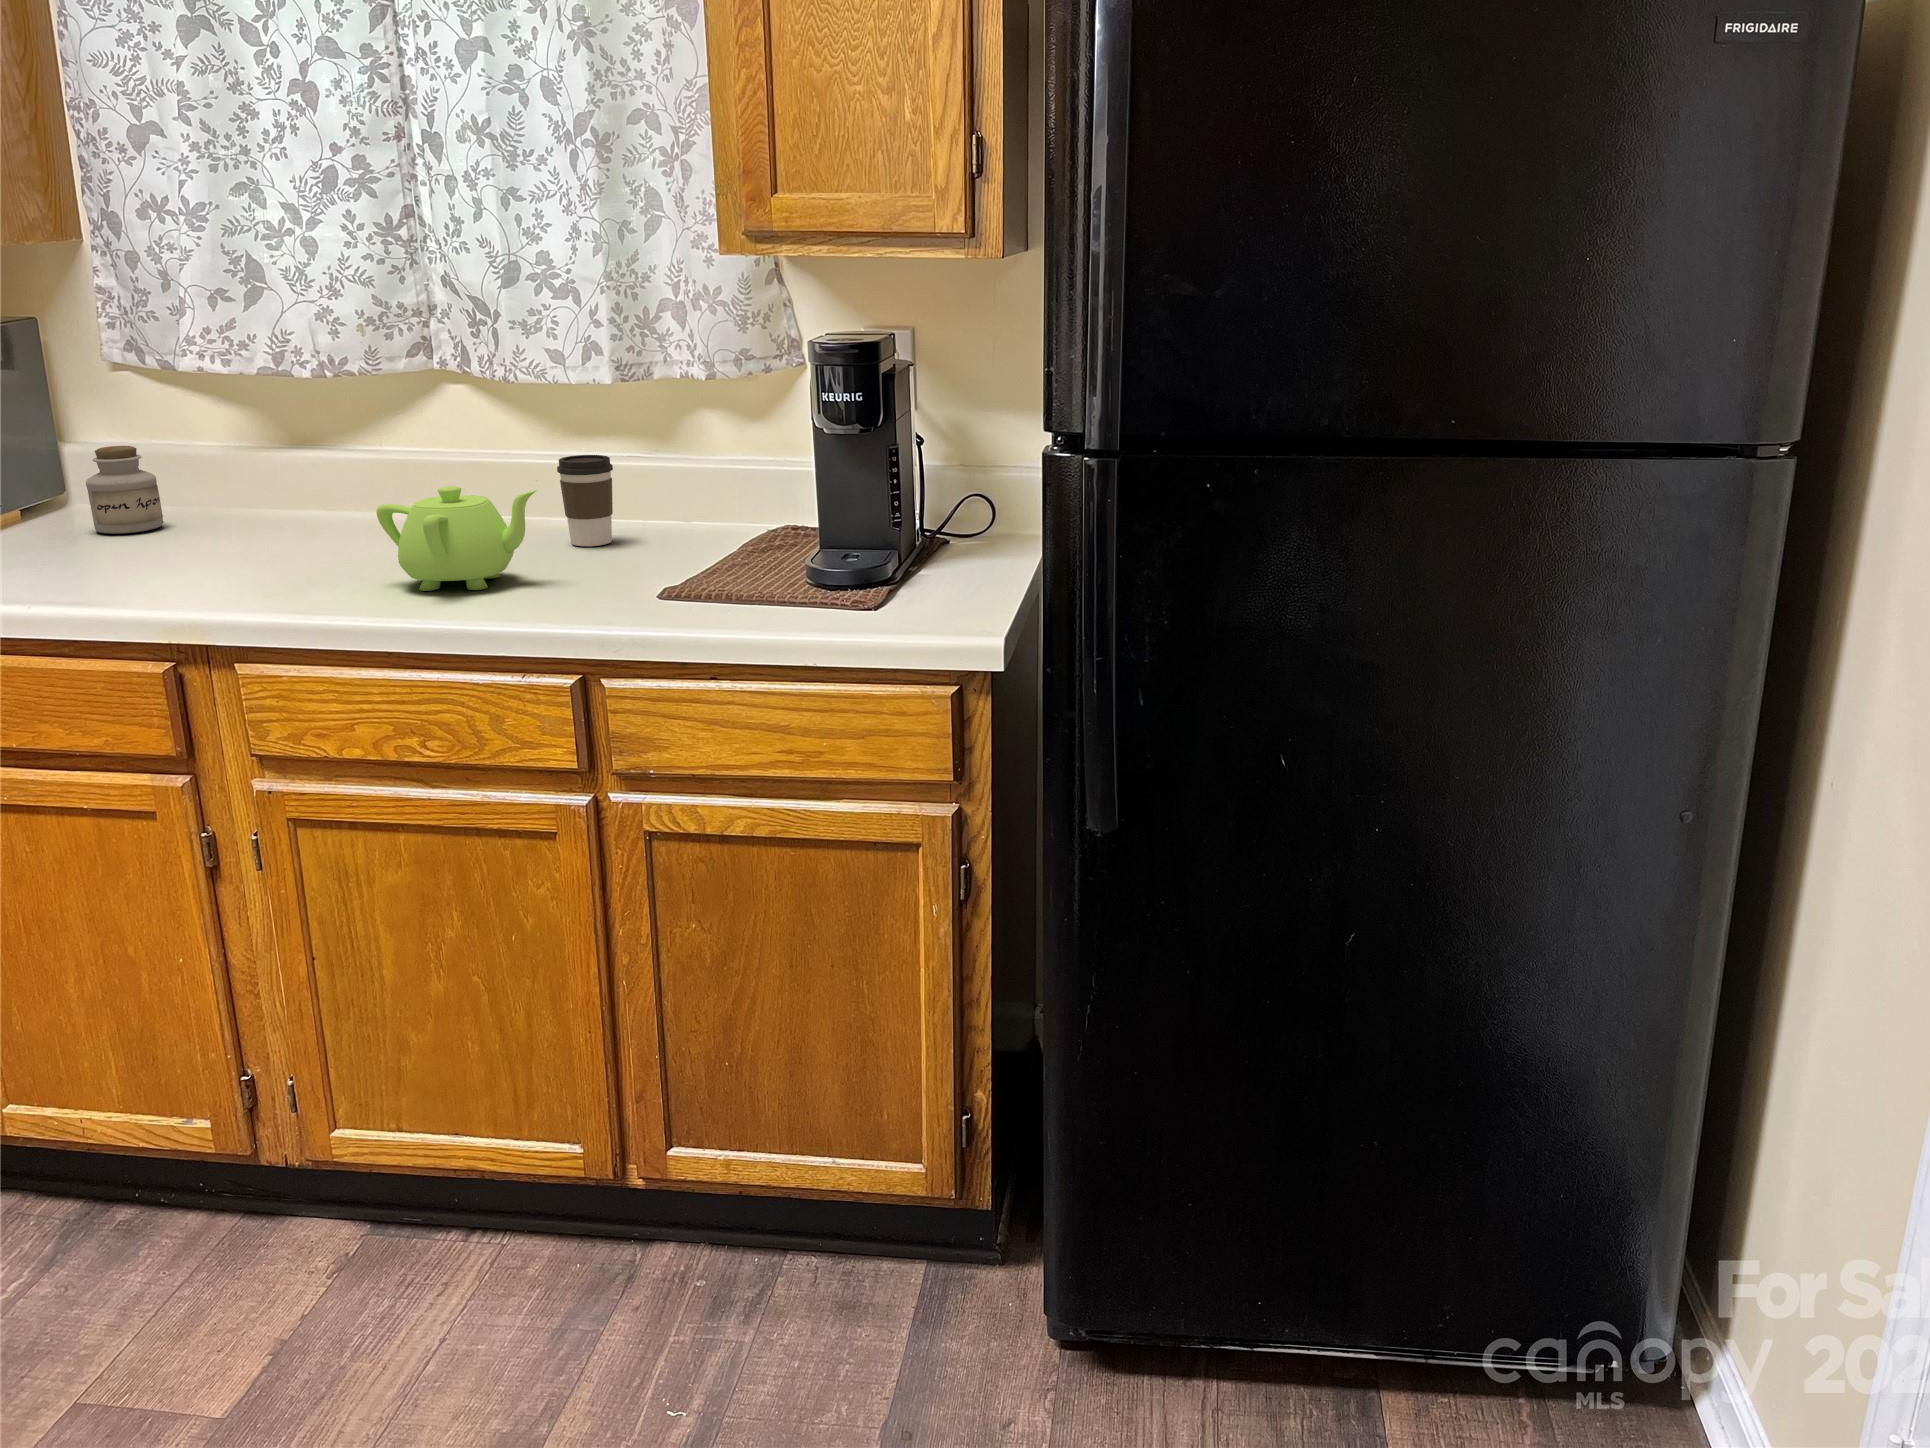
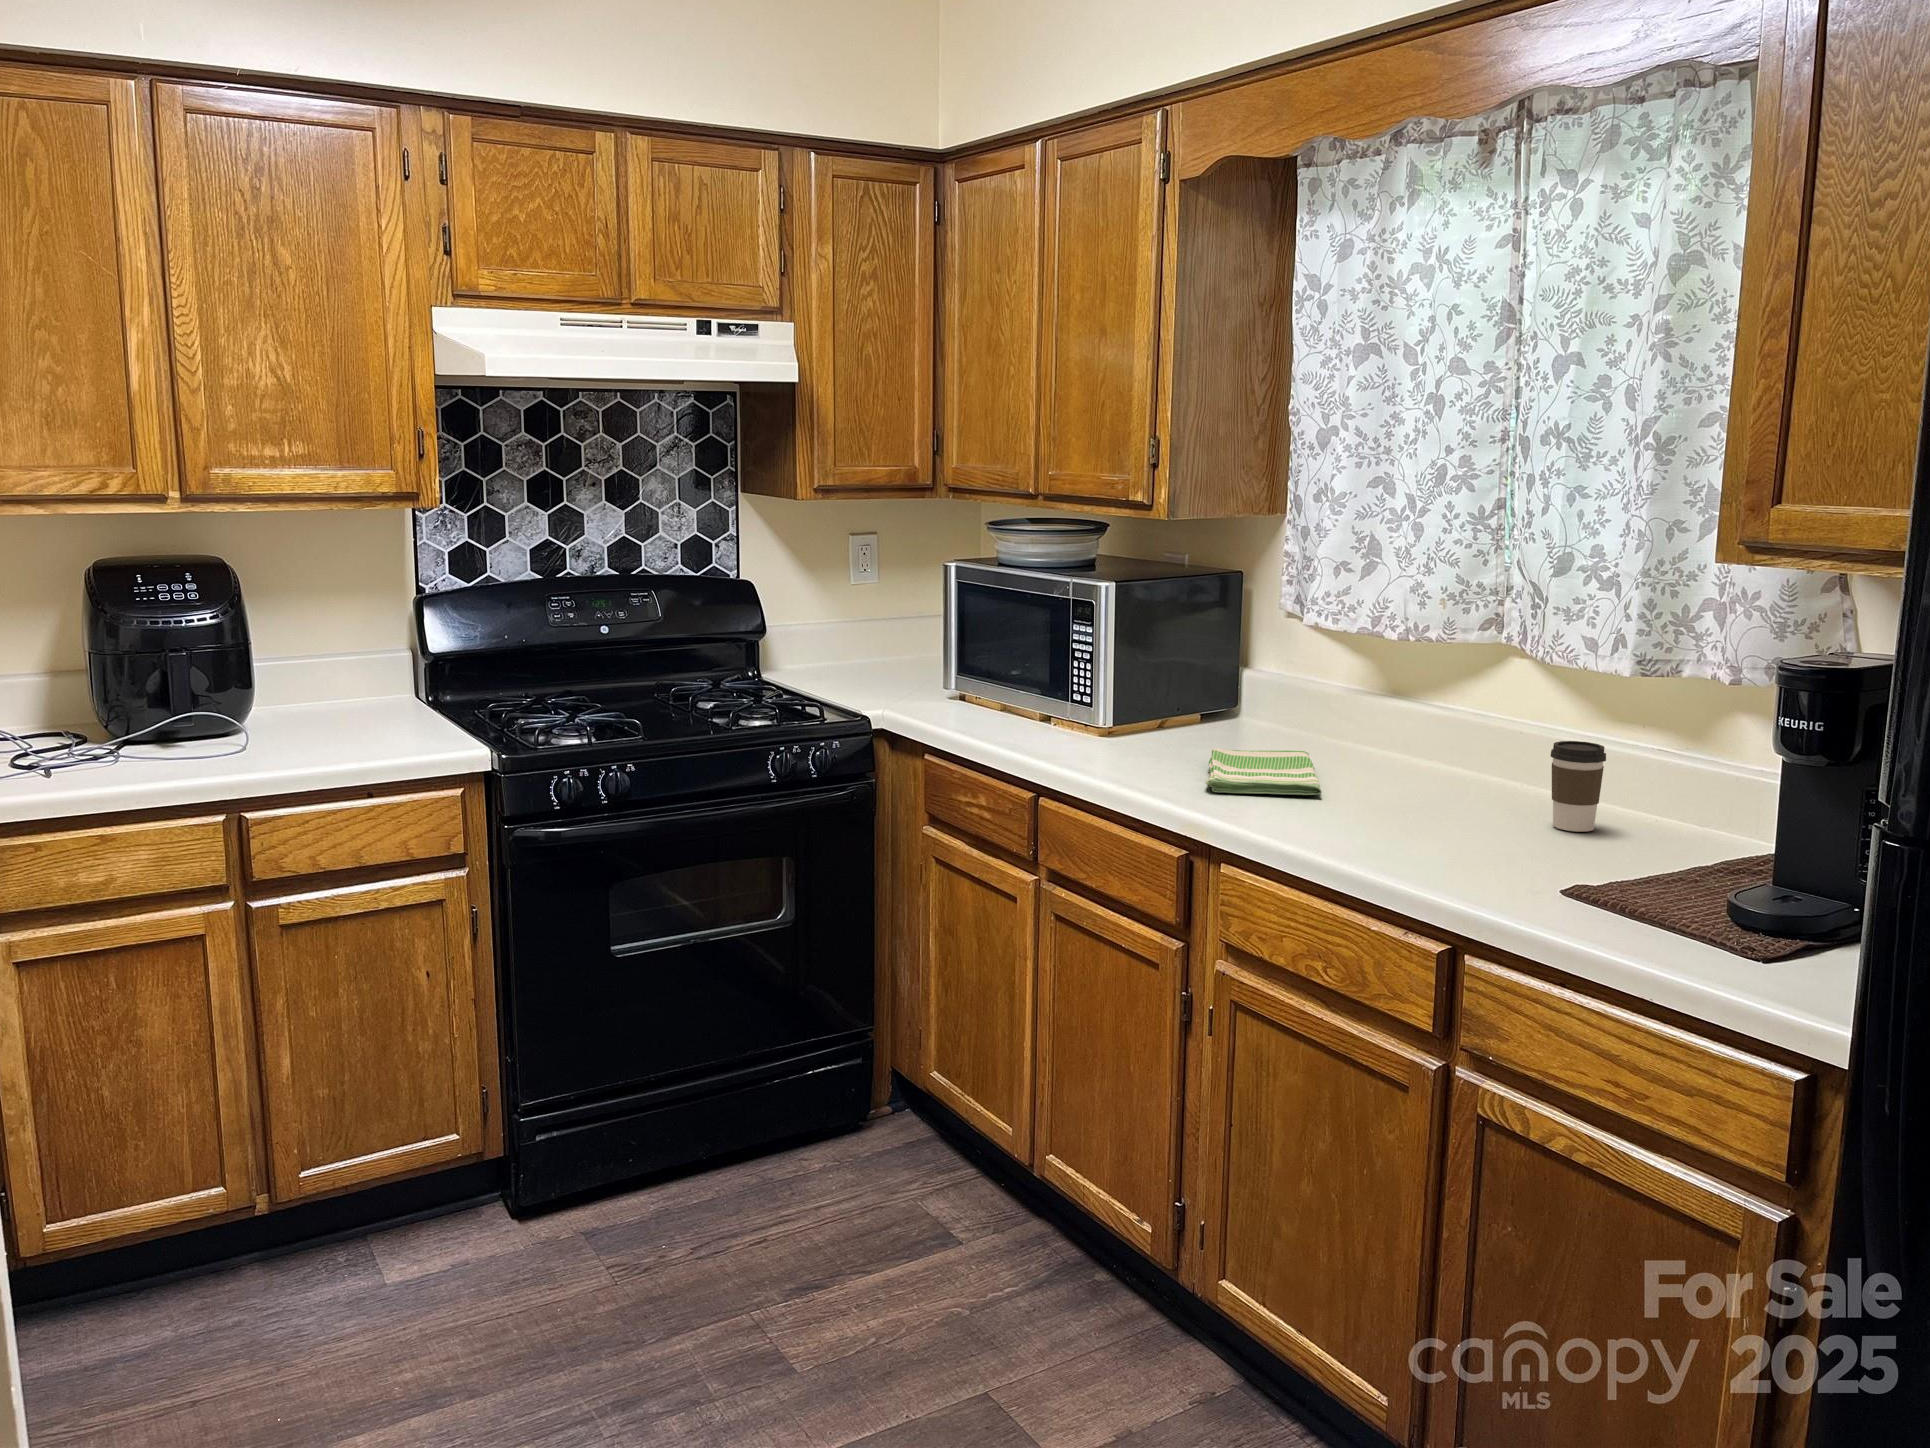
jar: present [86,446,163,534] -> none [1221,675,1271,744]
teapot: present [376,486,536,591] -> none [1355,752,1483,849]
dish towel: none [119,523,312,585] -> present [1206,748,1322,795]

